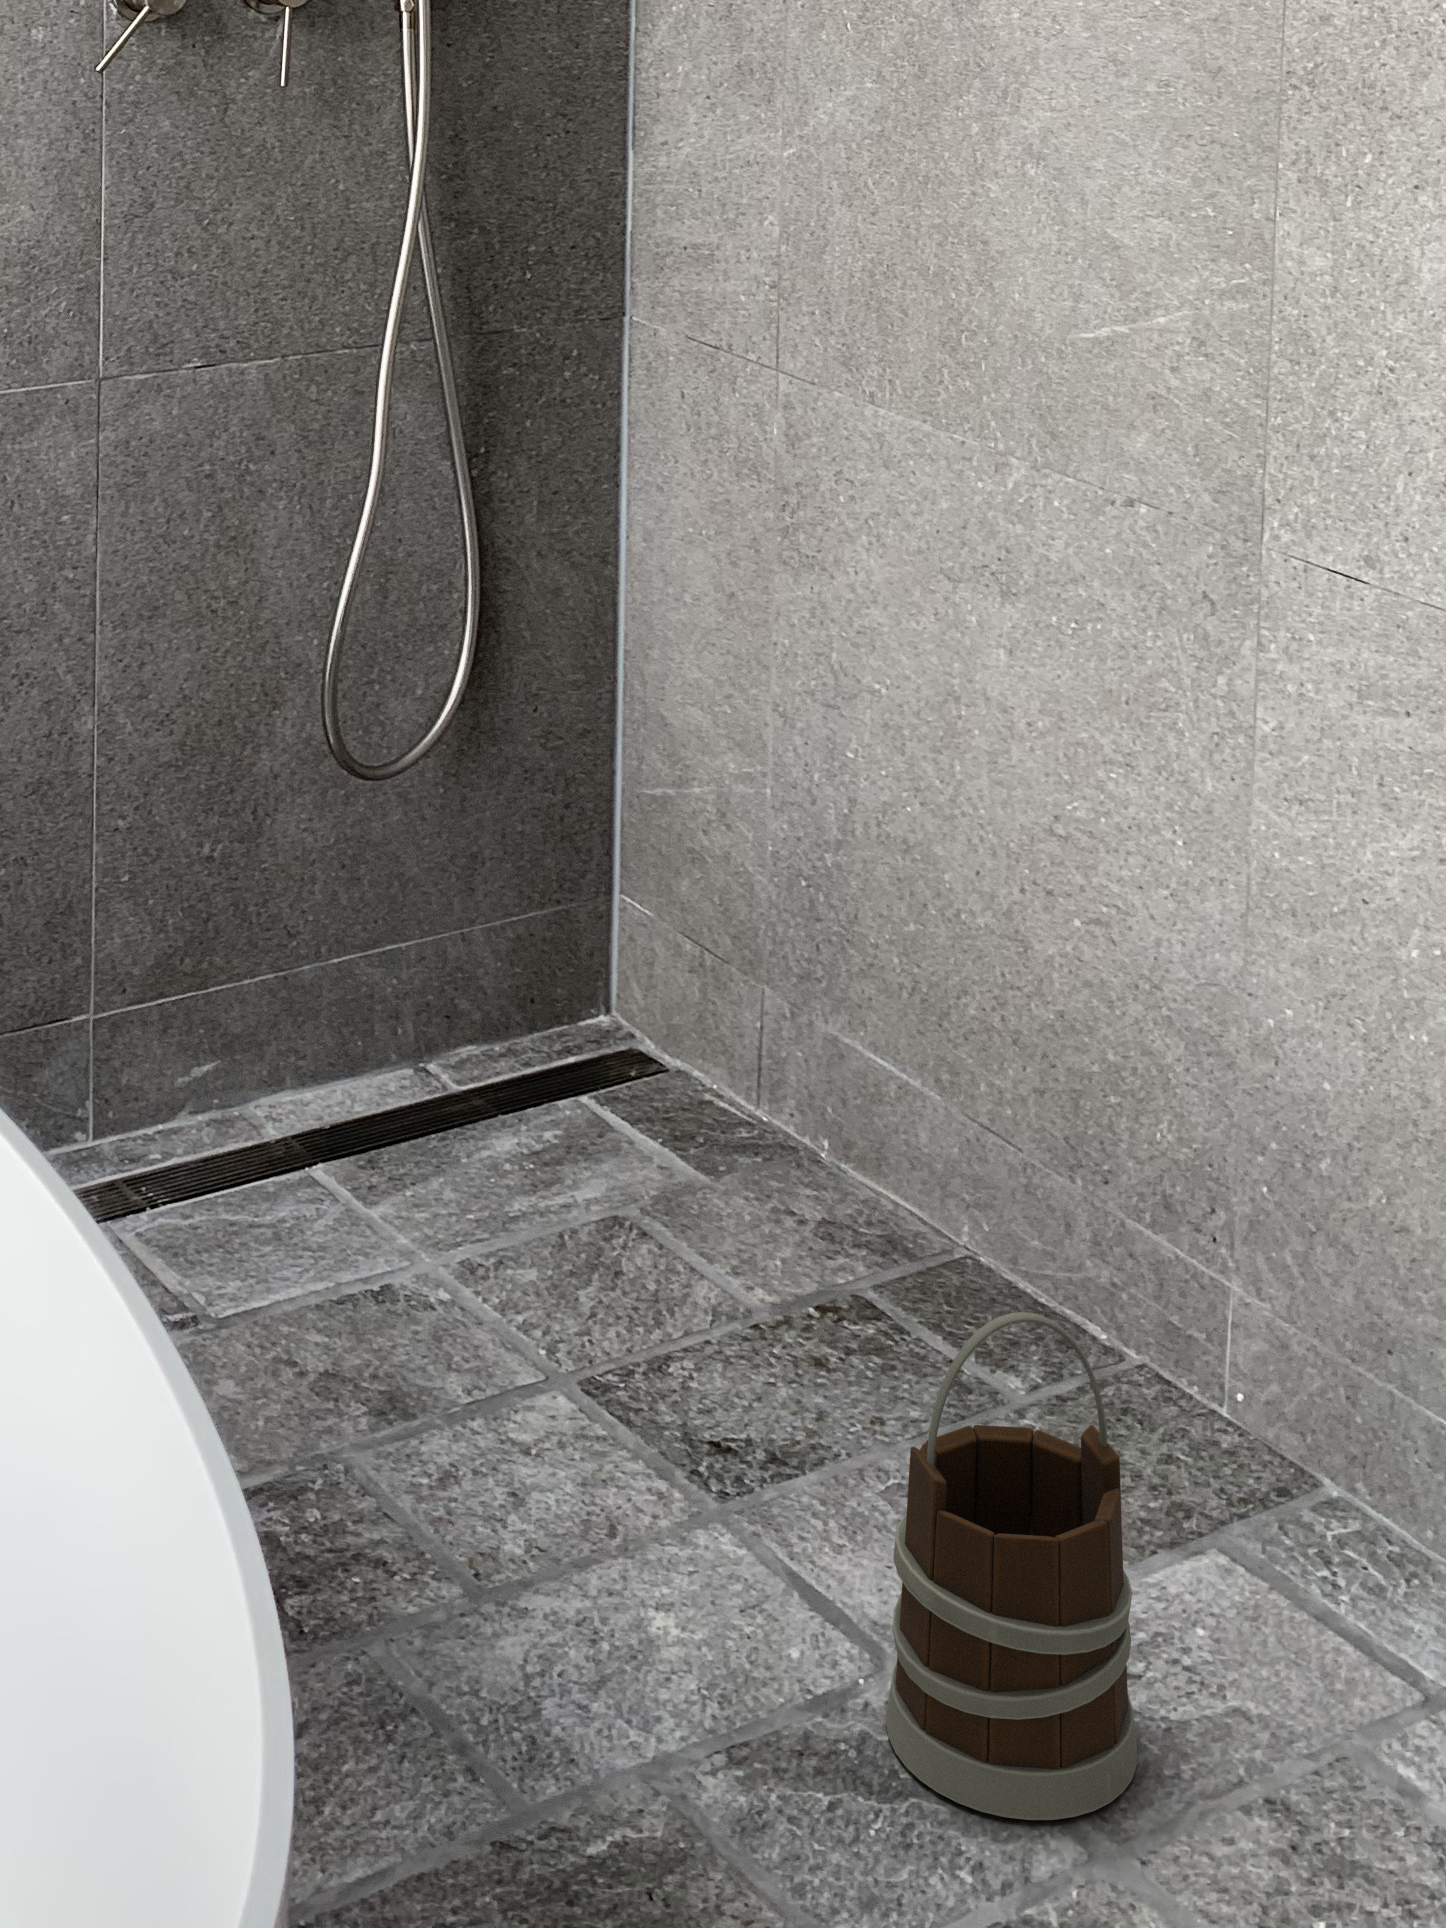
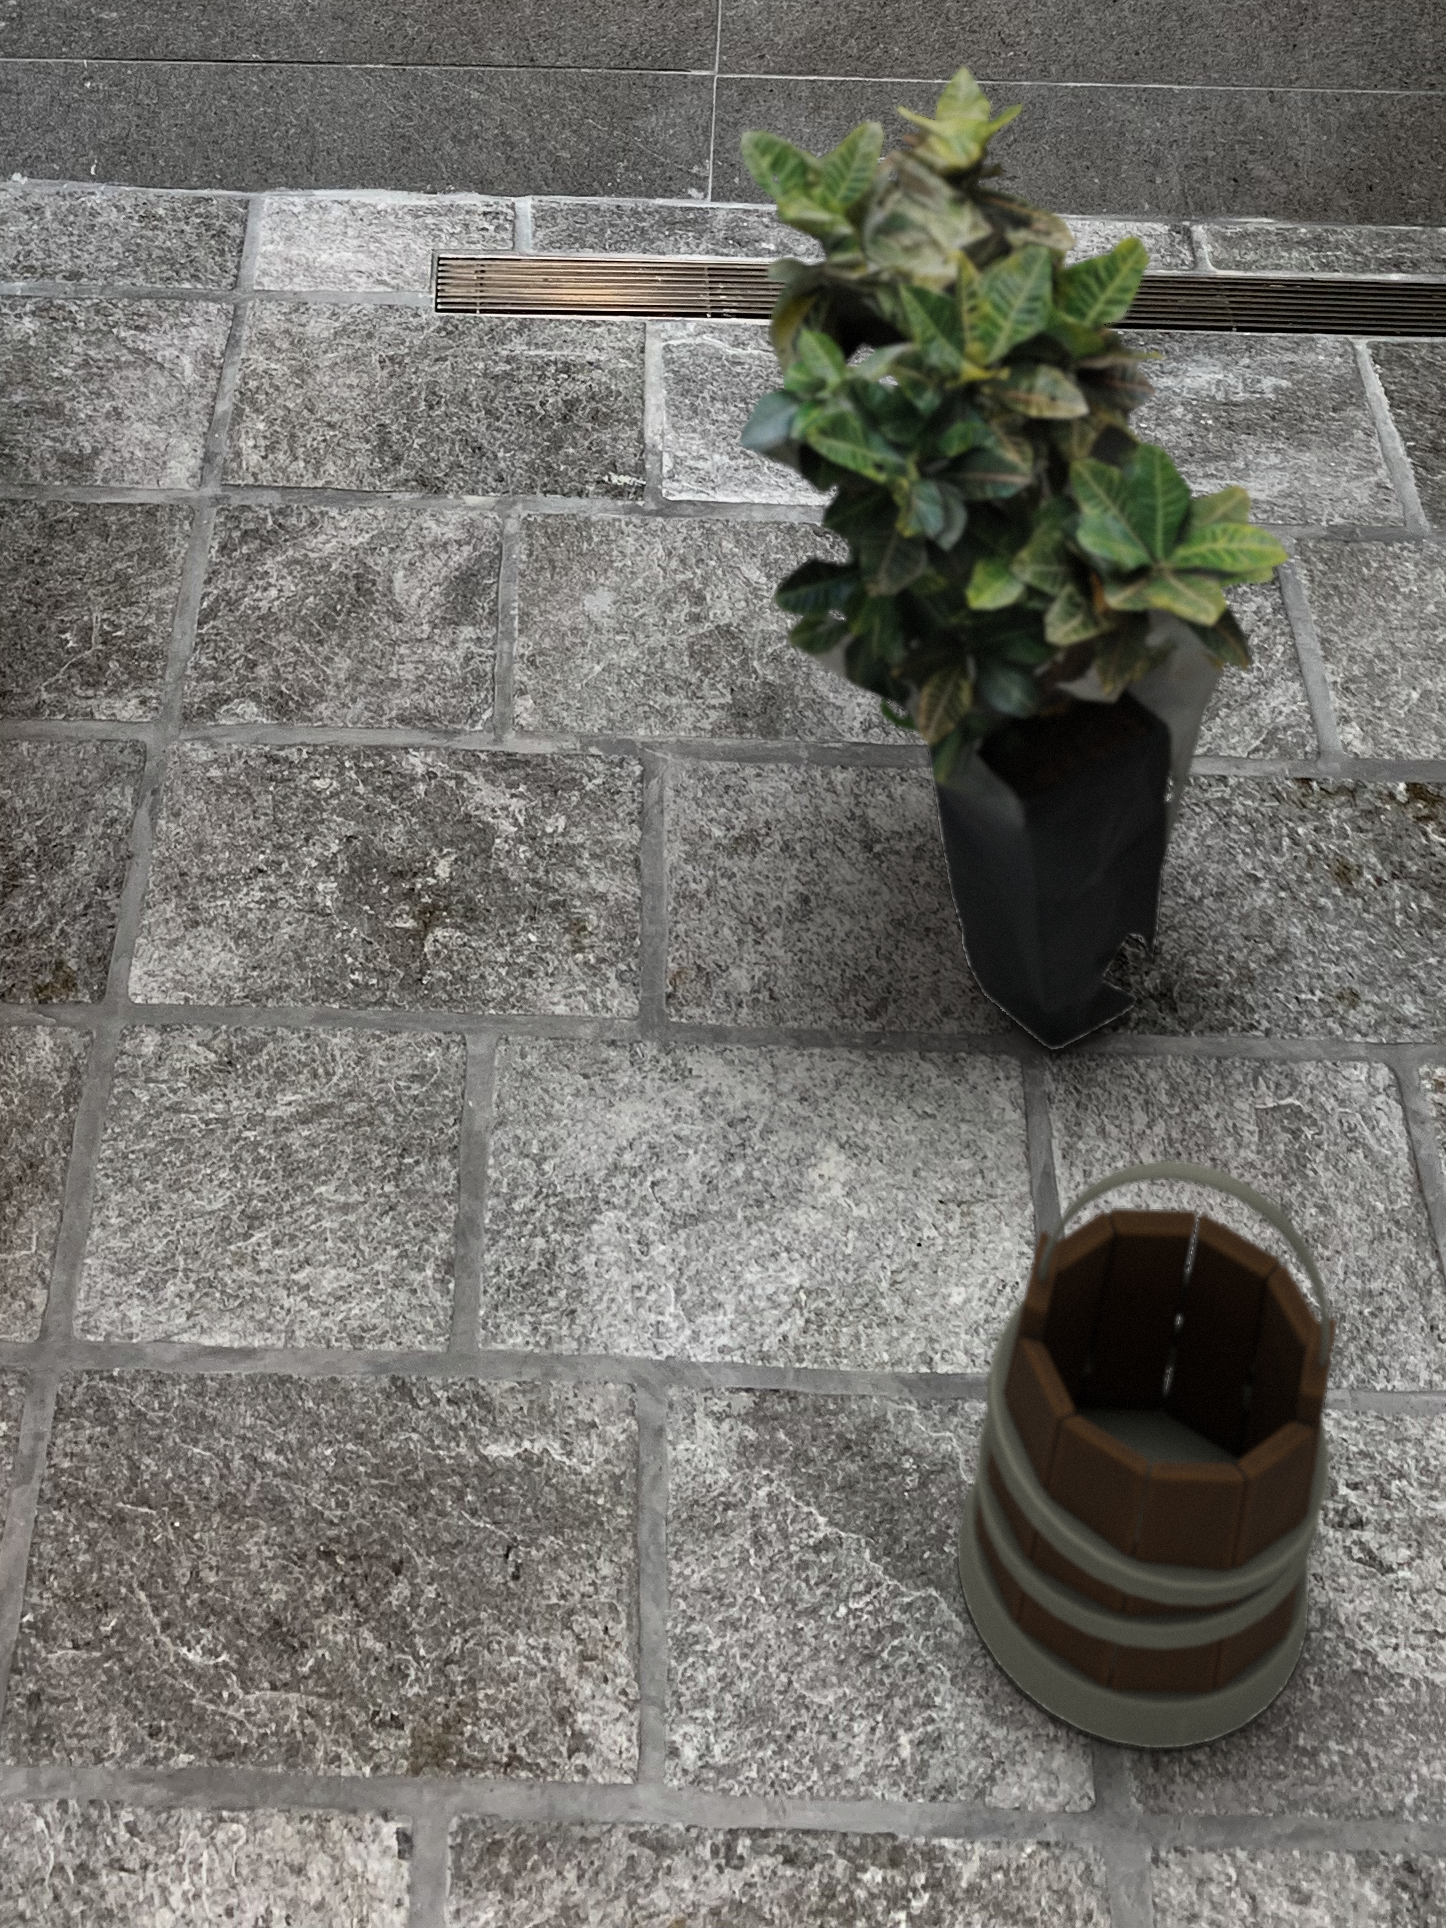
potted plant: none [399,788,815,1511] -> present [740,67,1288,1050]

